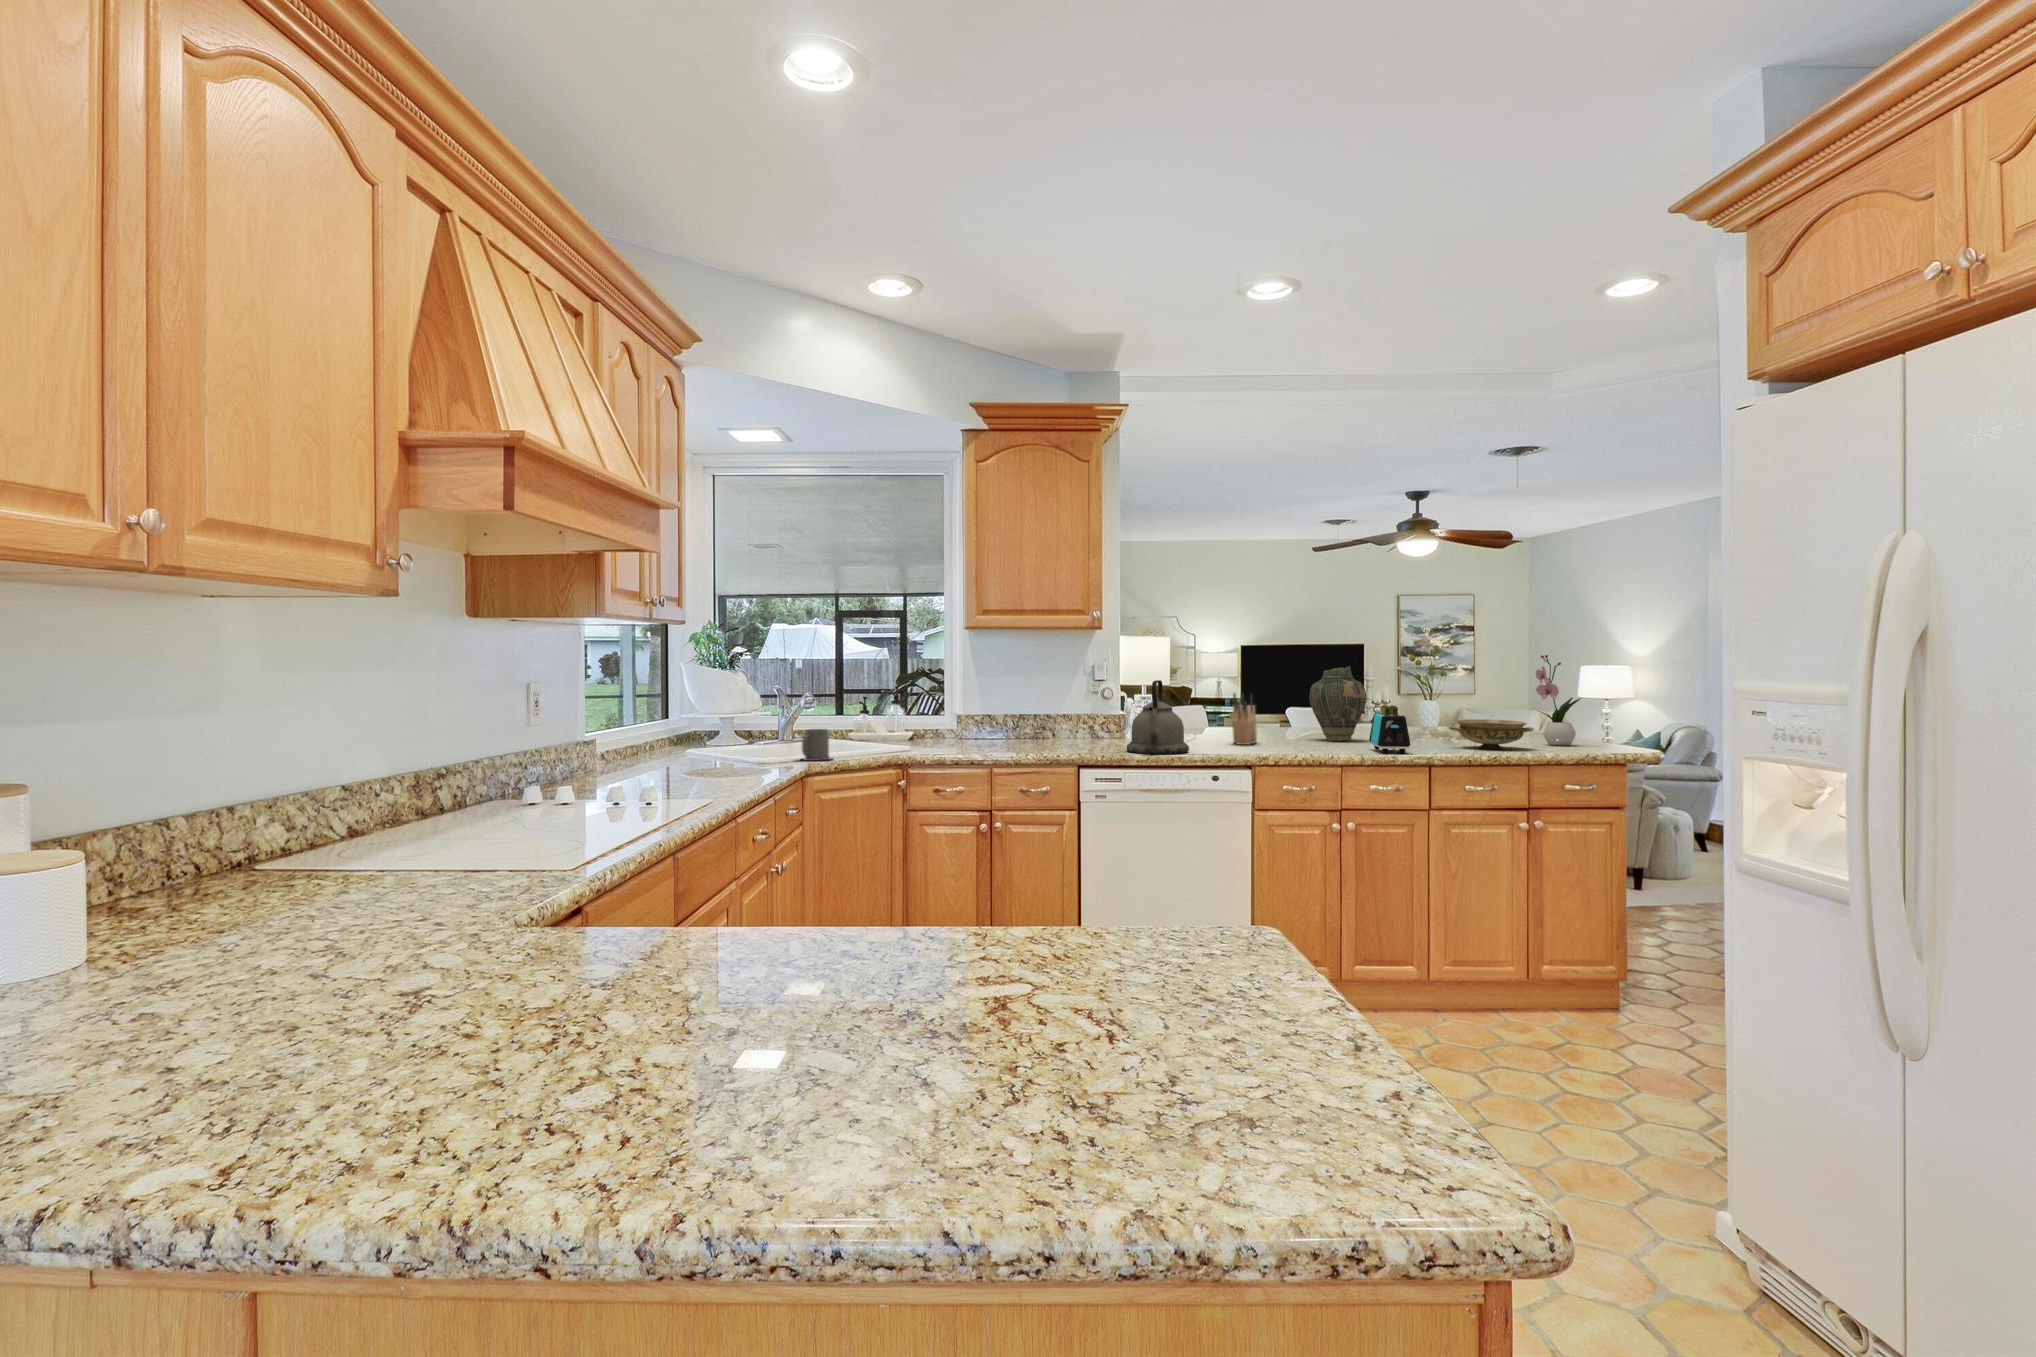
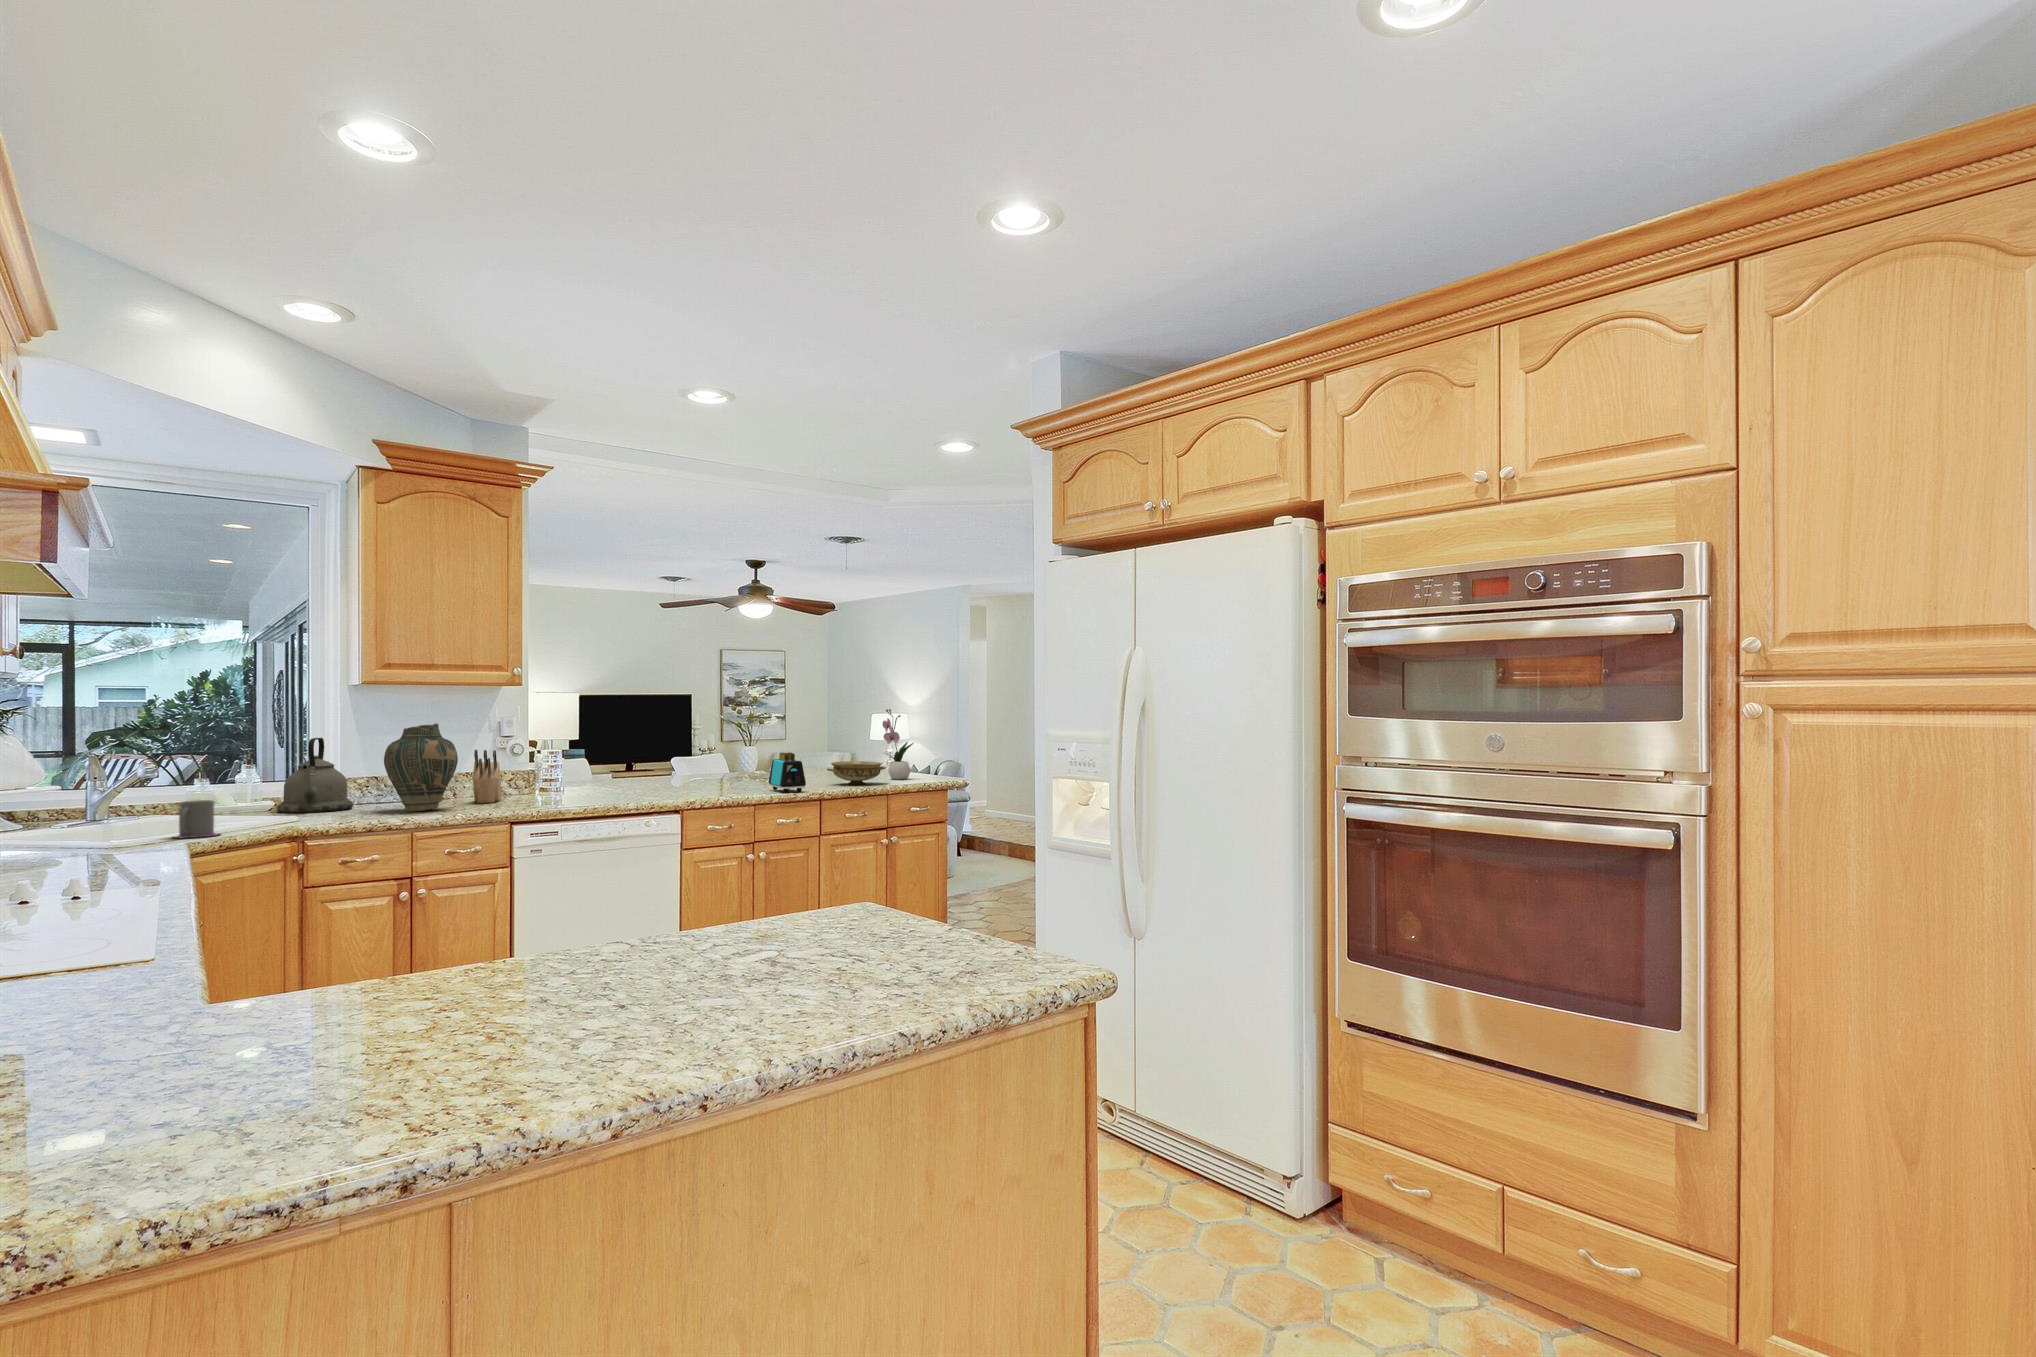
vase: present [1309,667,1367,741] -> present [384,723,458,812]
kettle: present [1127,680,1189,754] -> present [277,738,353,813]
knife block: present [1232,693,1257,745] -> present [473,750,501,803]

